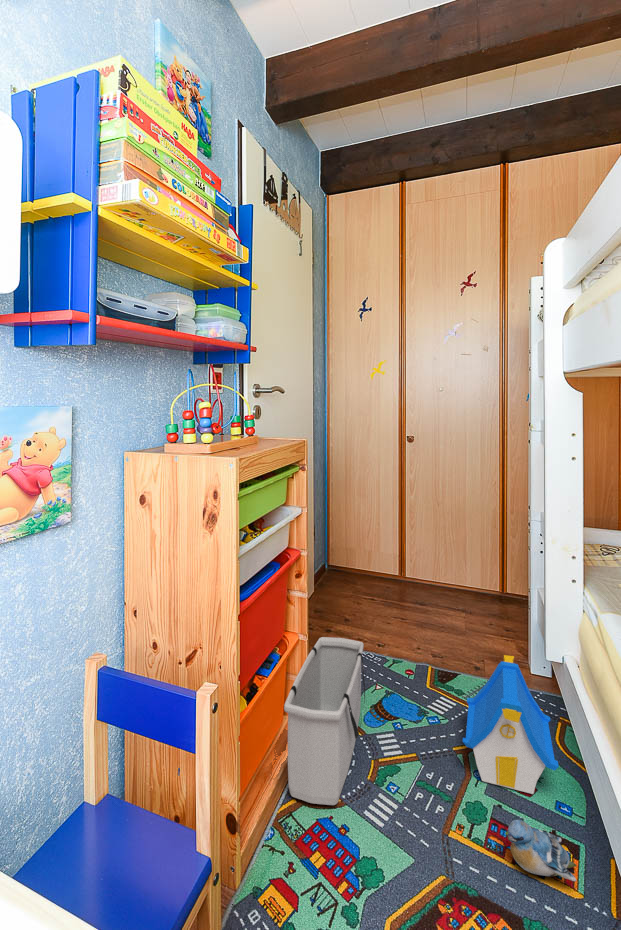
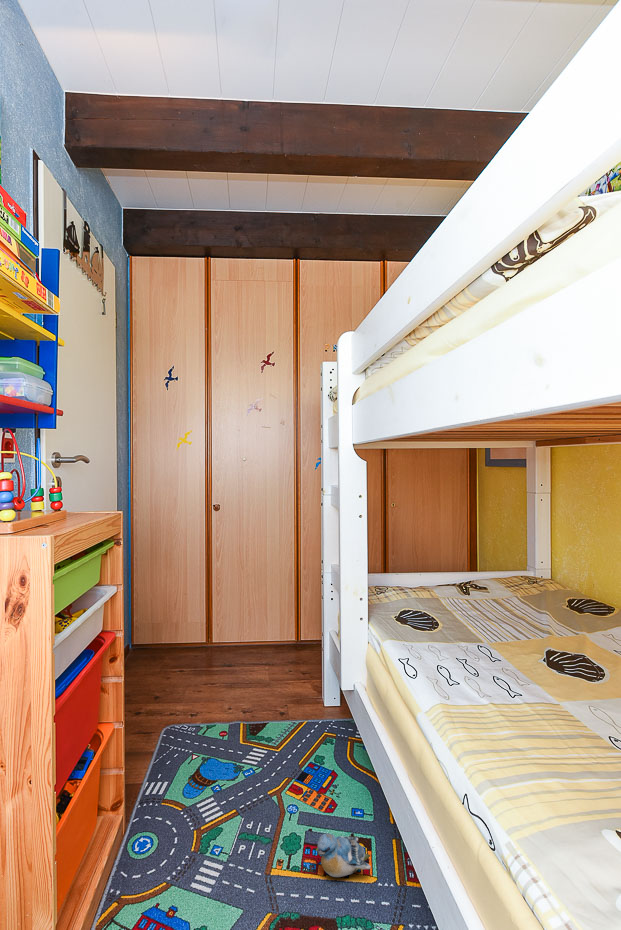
storage bin: present [284,637,365,805] -> none [102,715,183,900]
toy house: present [463,655,559,794] -> none [275,693,351,814]

